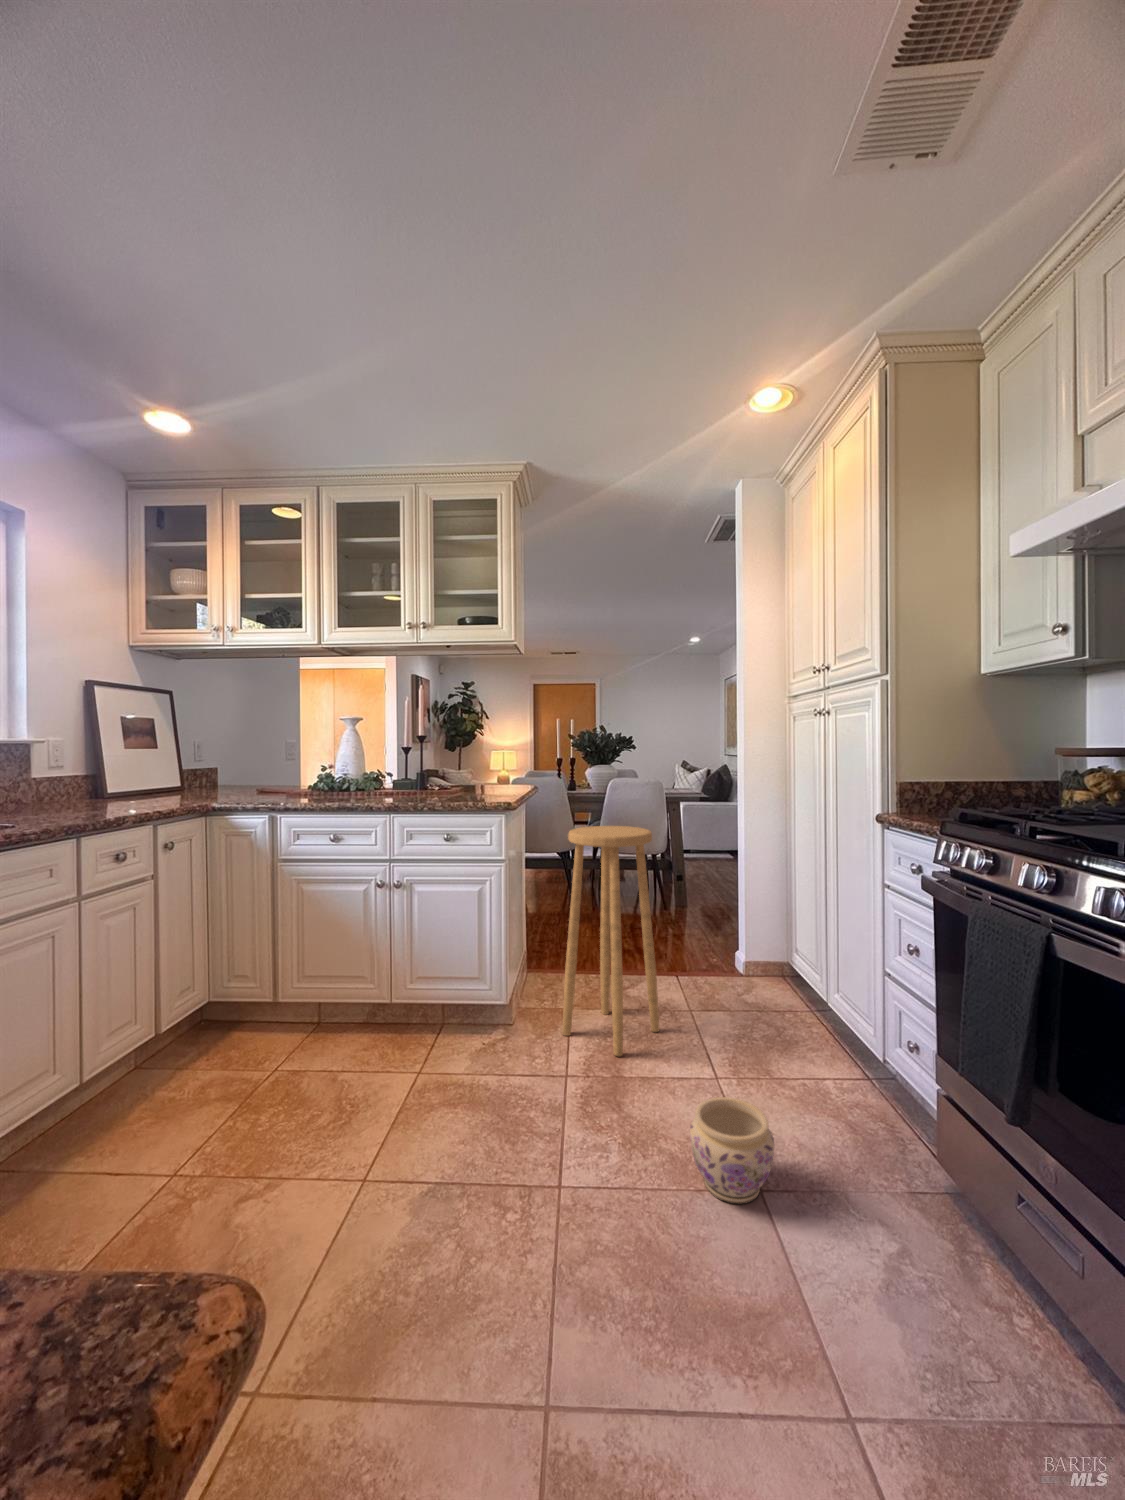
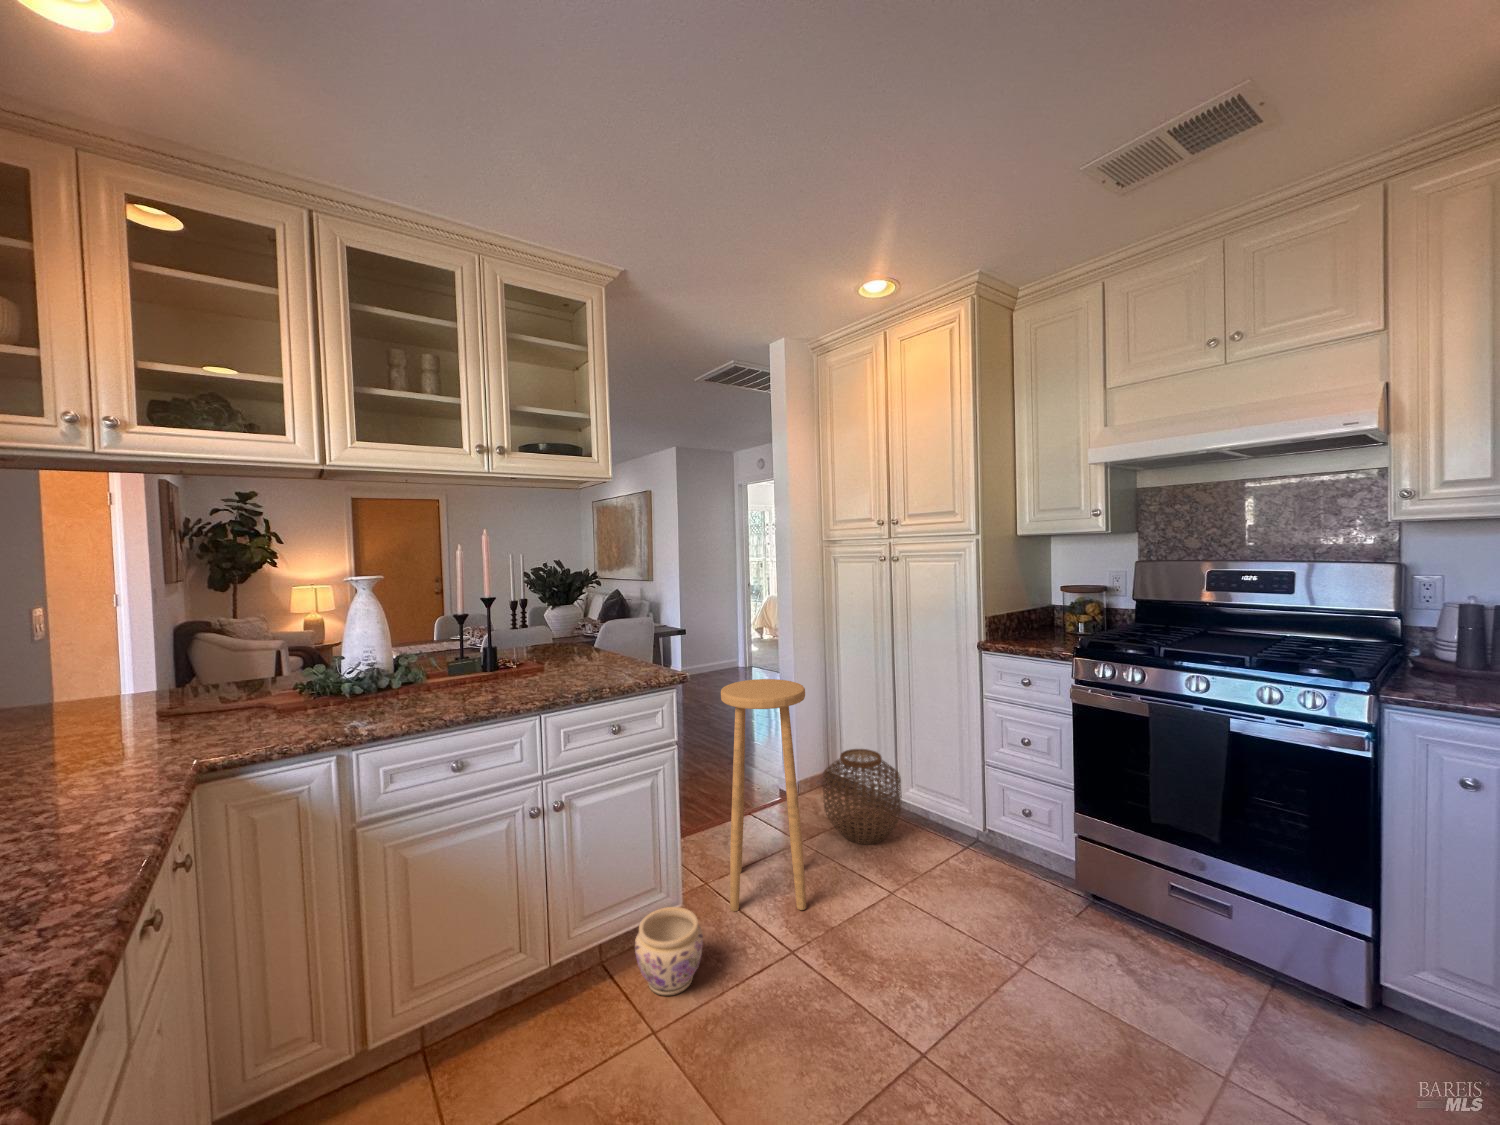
woven basket: none [719,929,813,1040] -> present [823,749,901,844]
planter: present [690,1097,774,1204] -> present [635,907,703,996]

